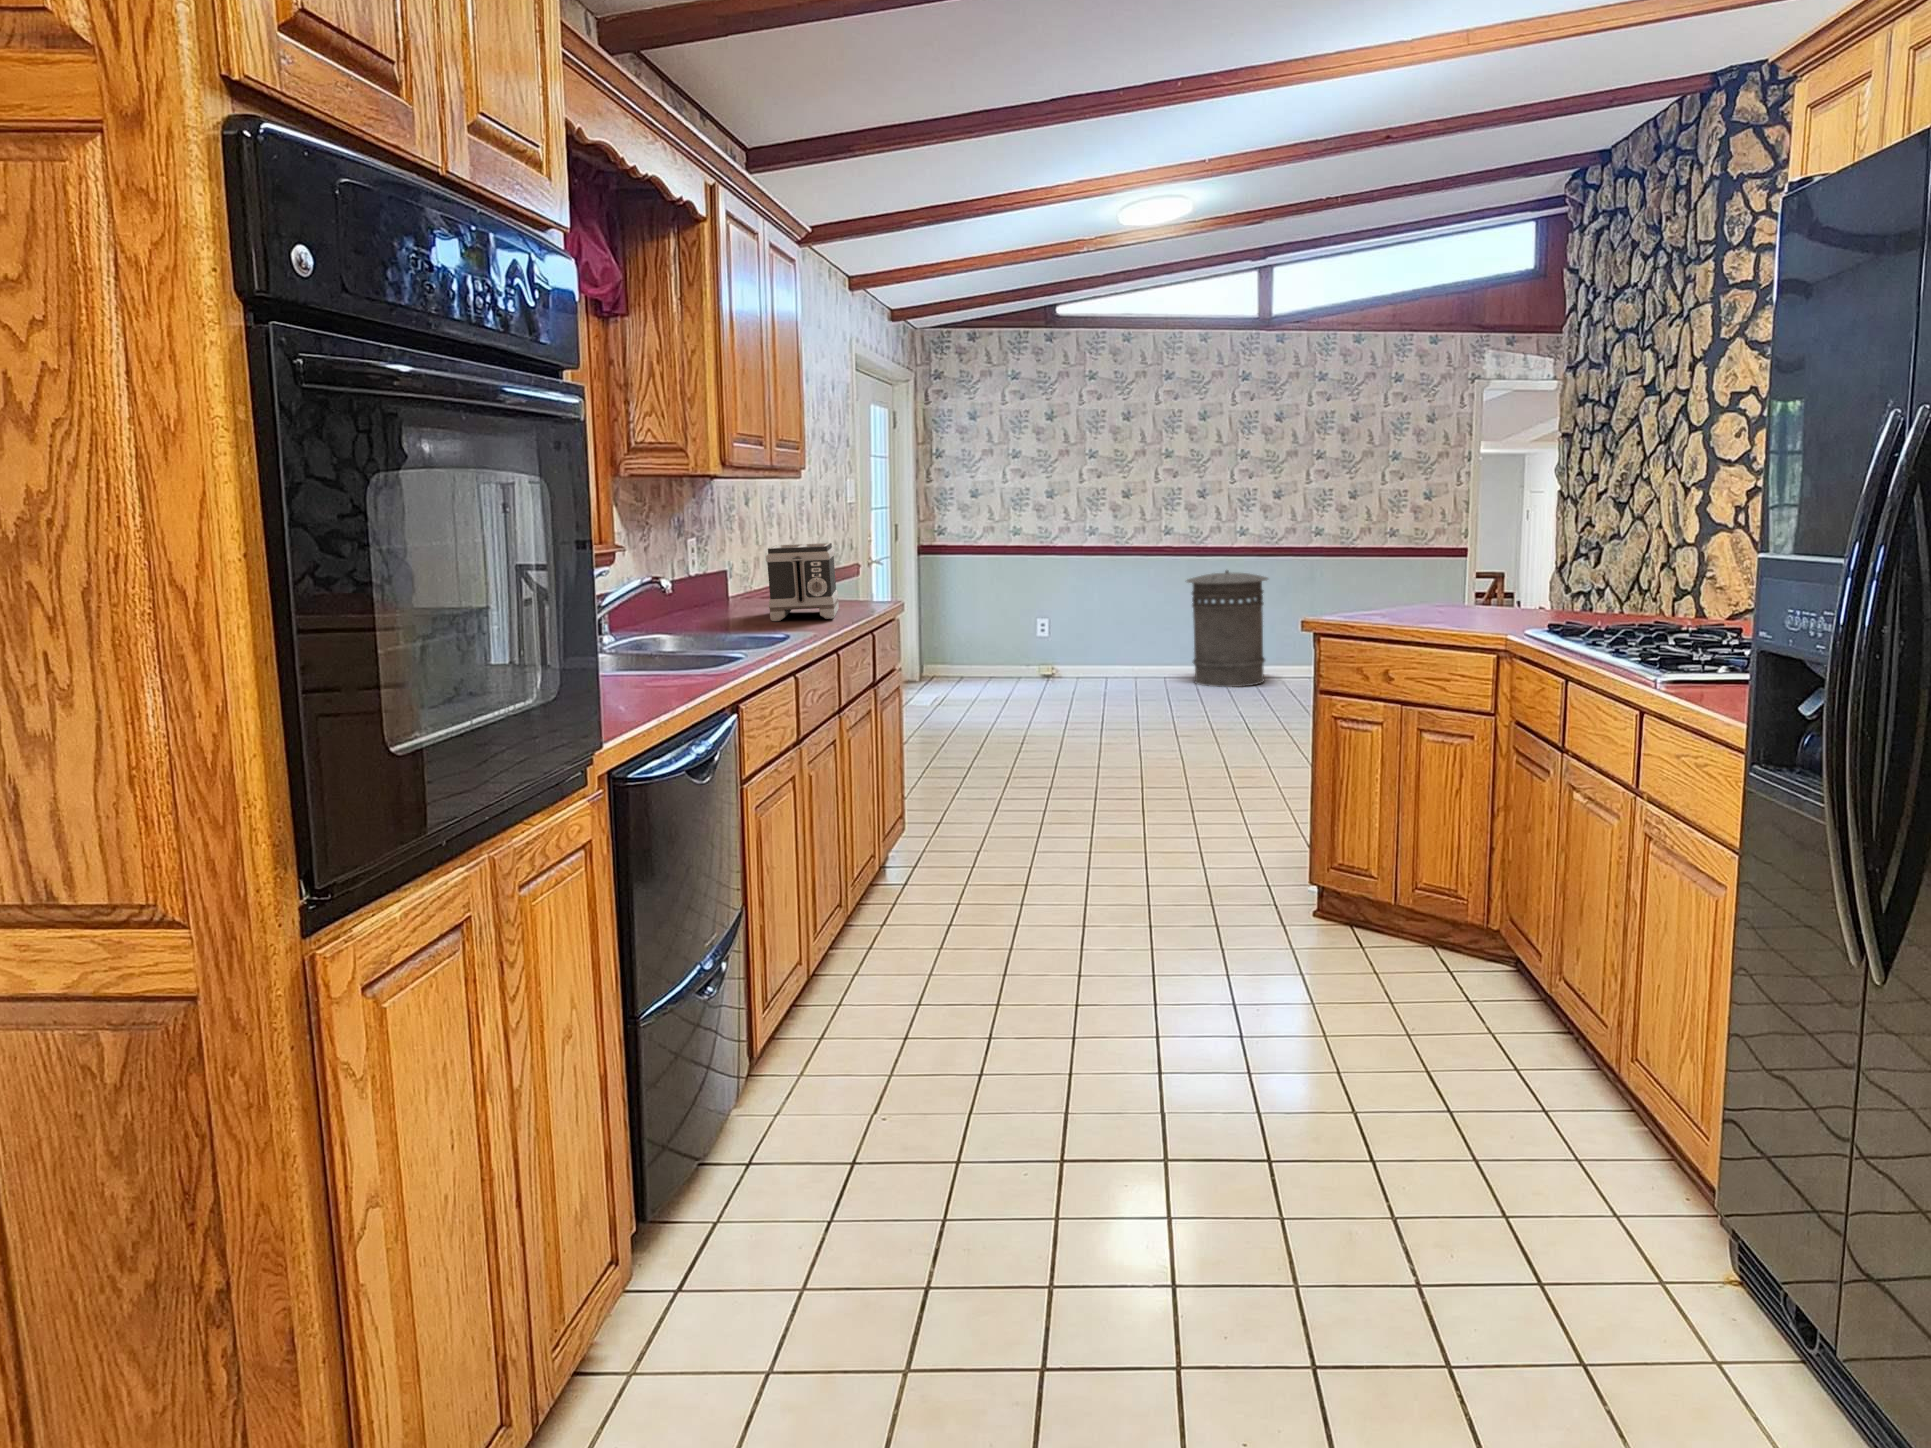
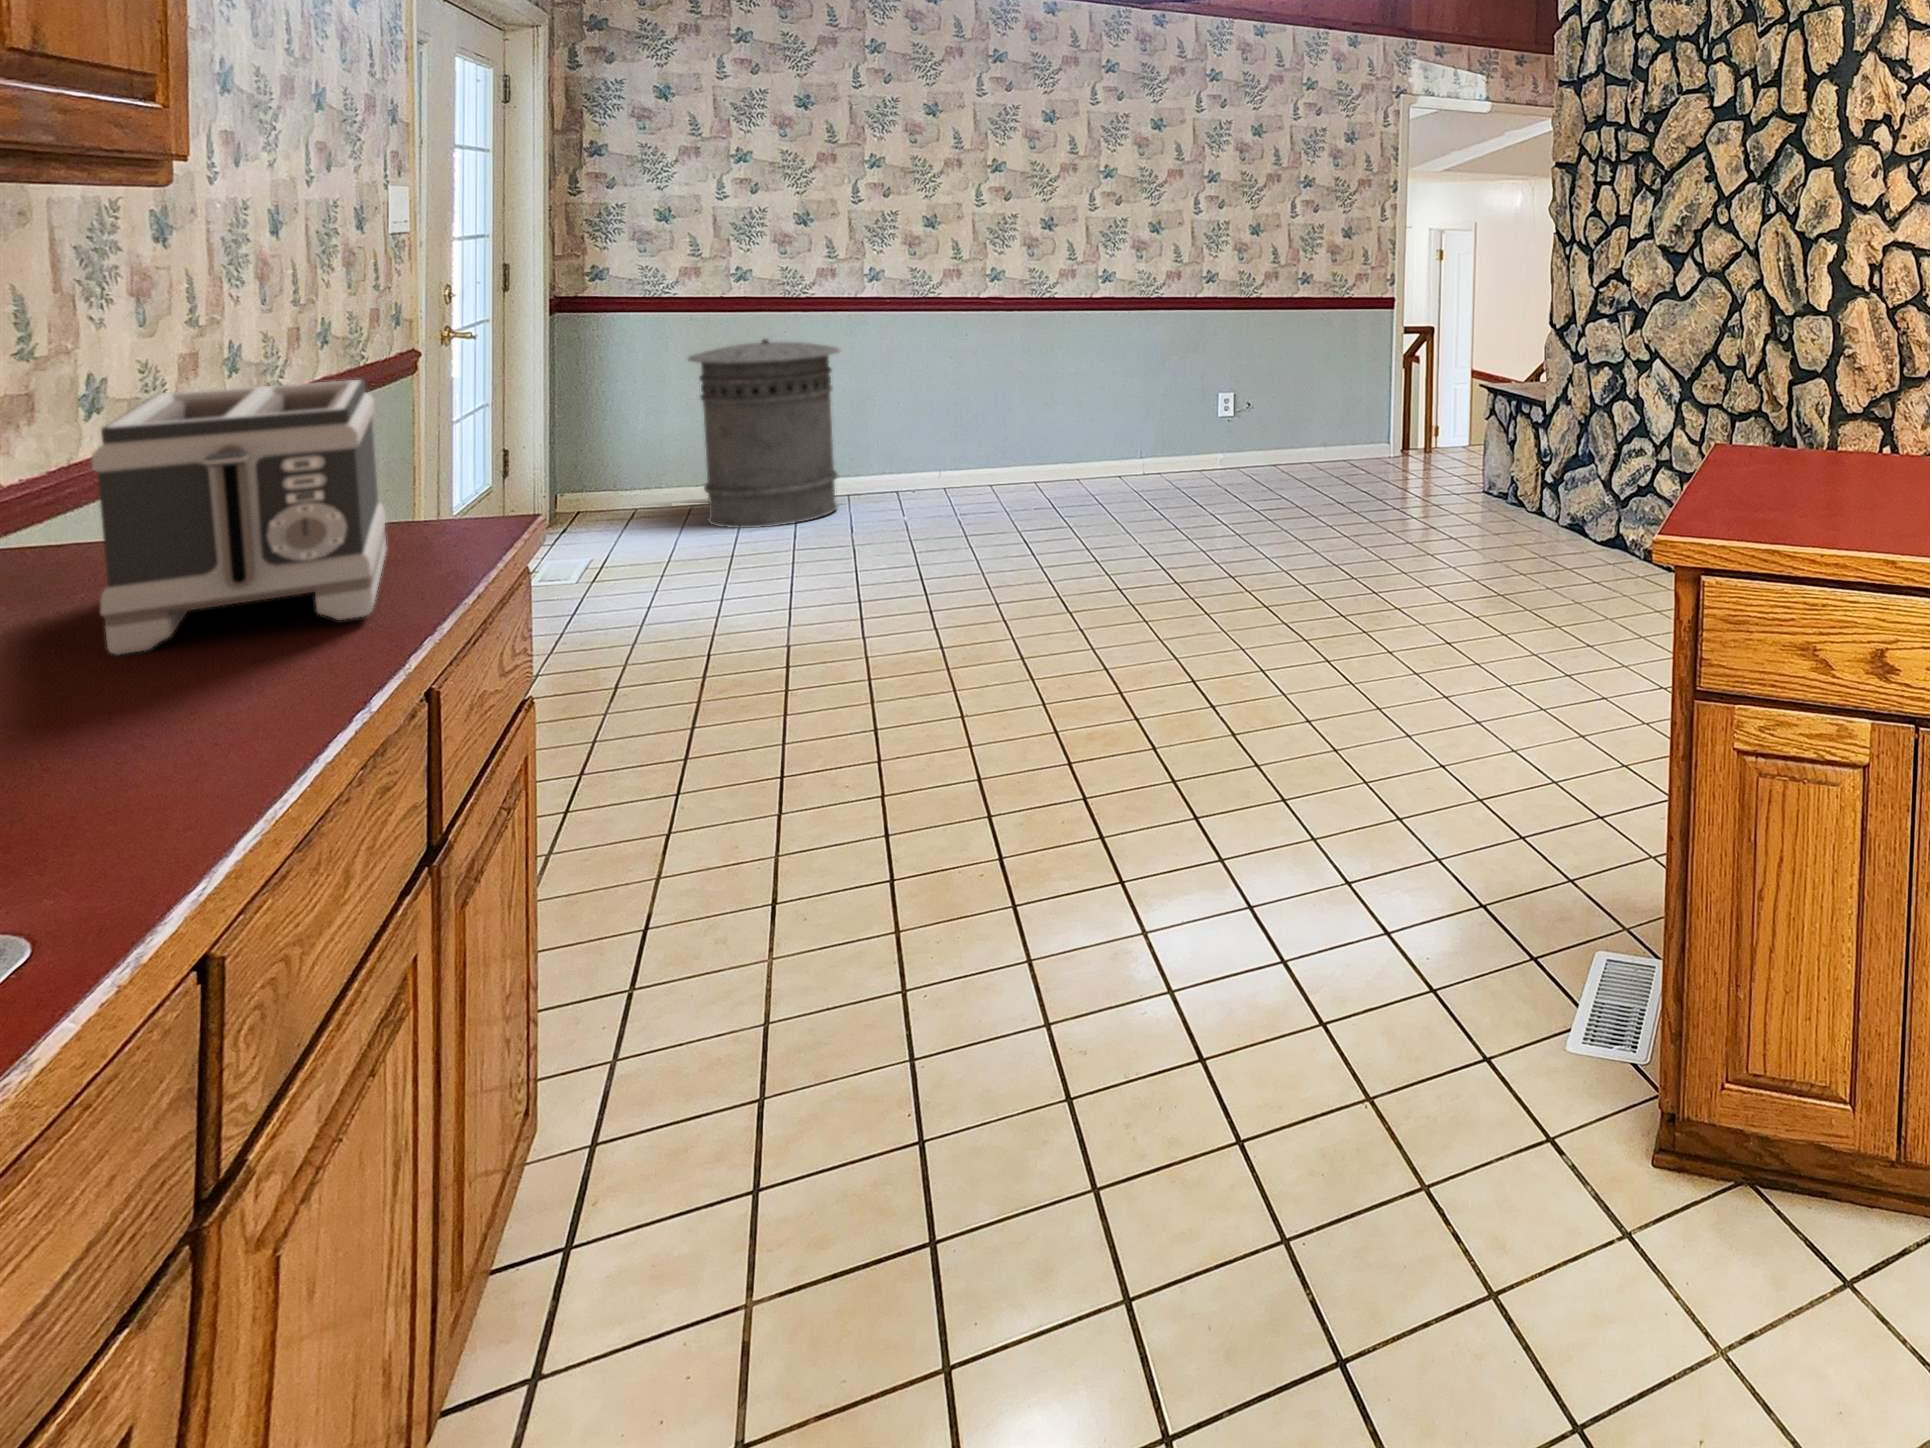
trash can: present [1187,570,1268,687] -> present [688,338,839,528]

